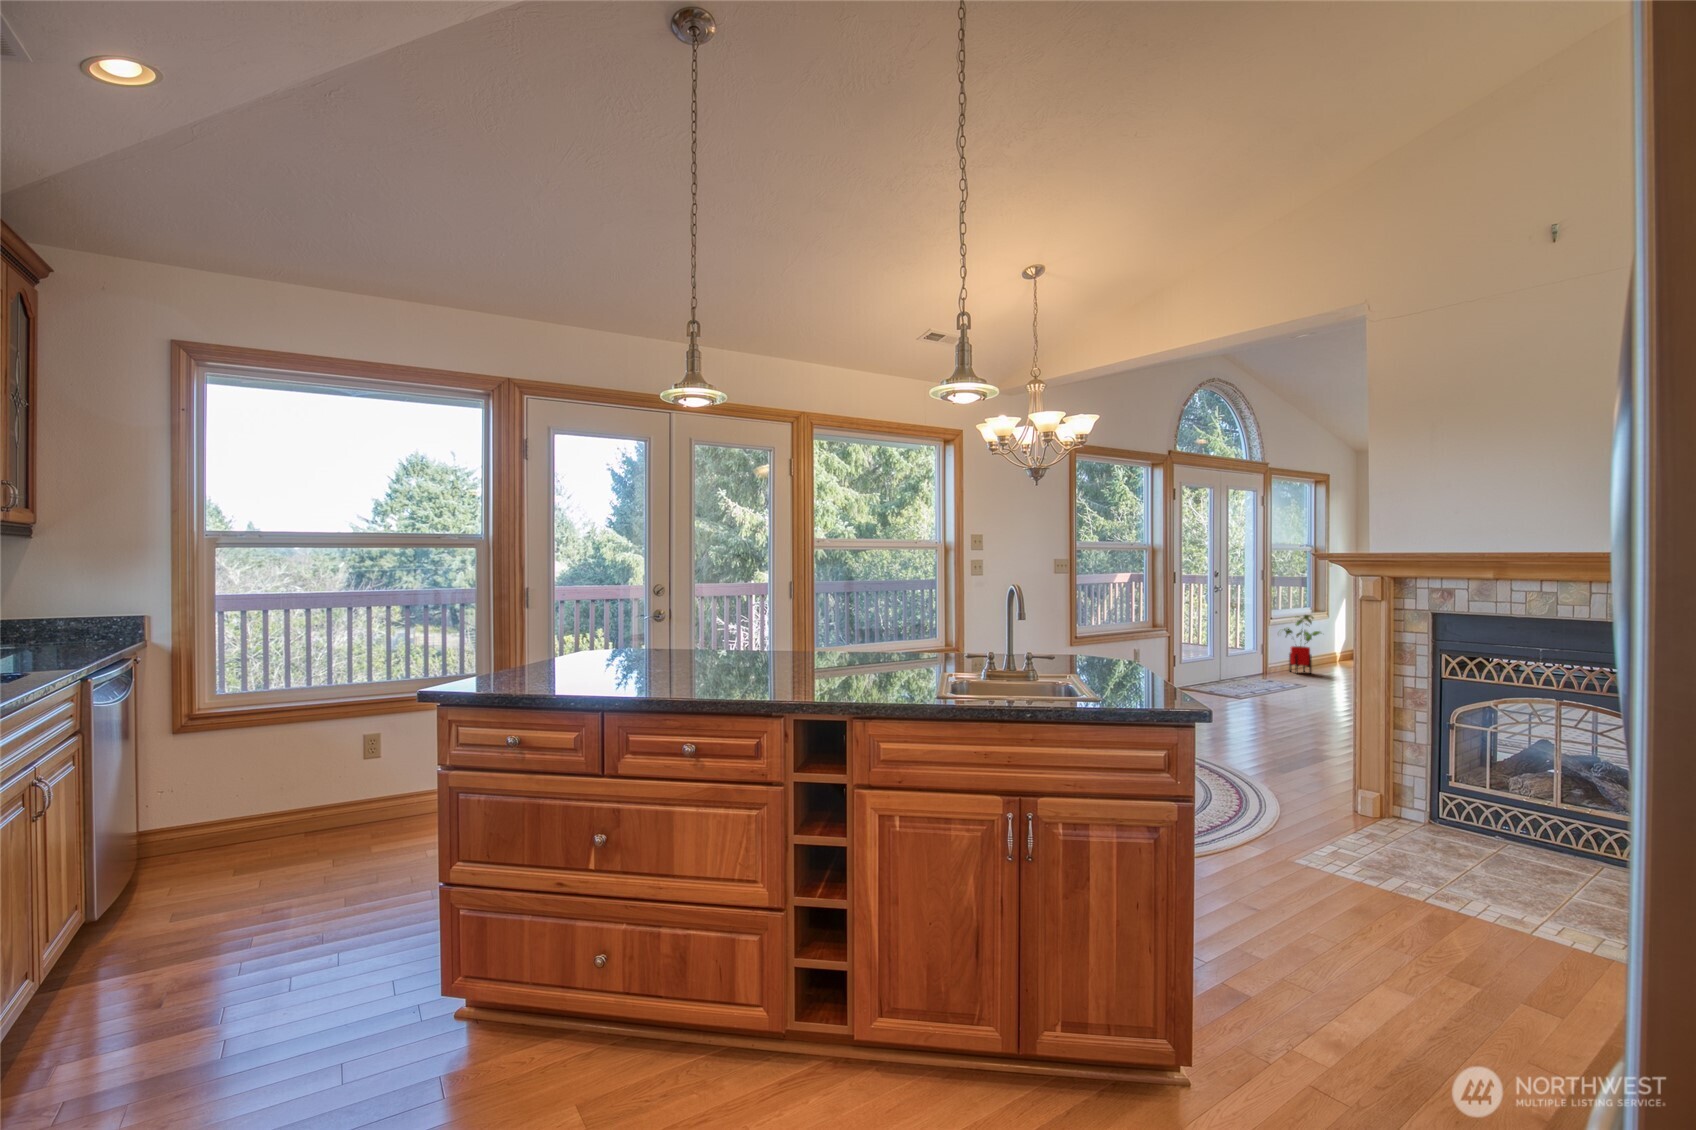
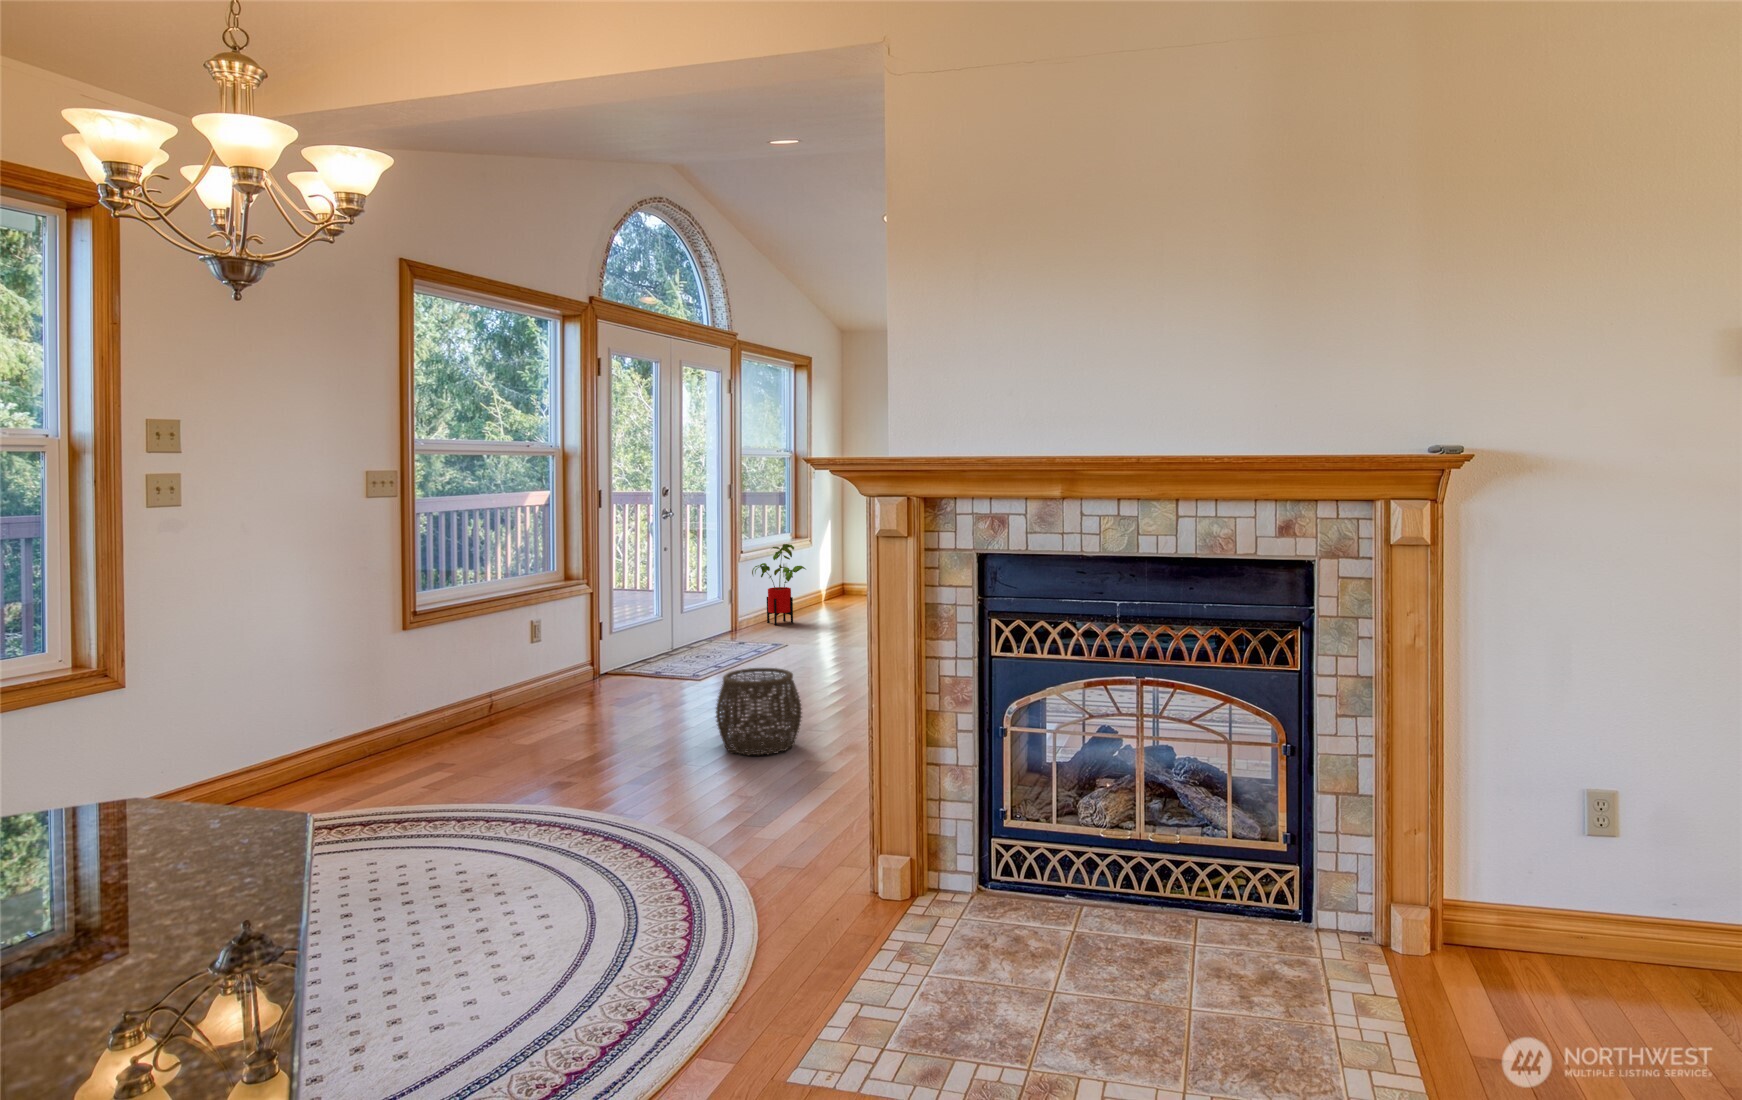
woven basket: none [1248,687,1312,742] -> present [716,668,802,755]

